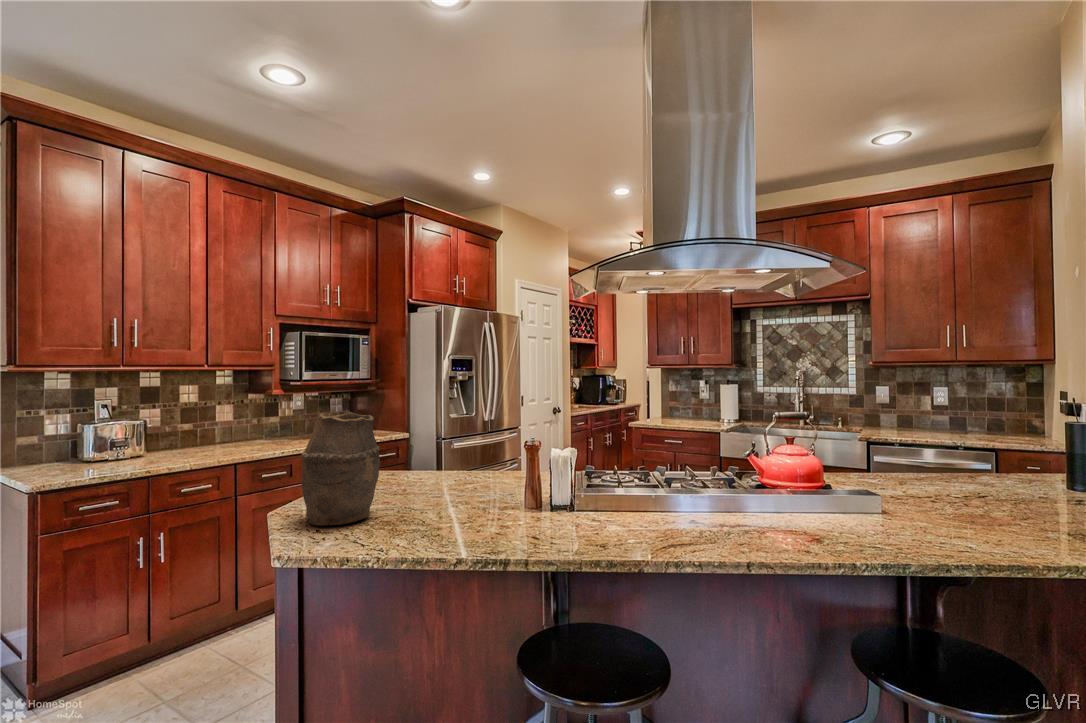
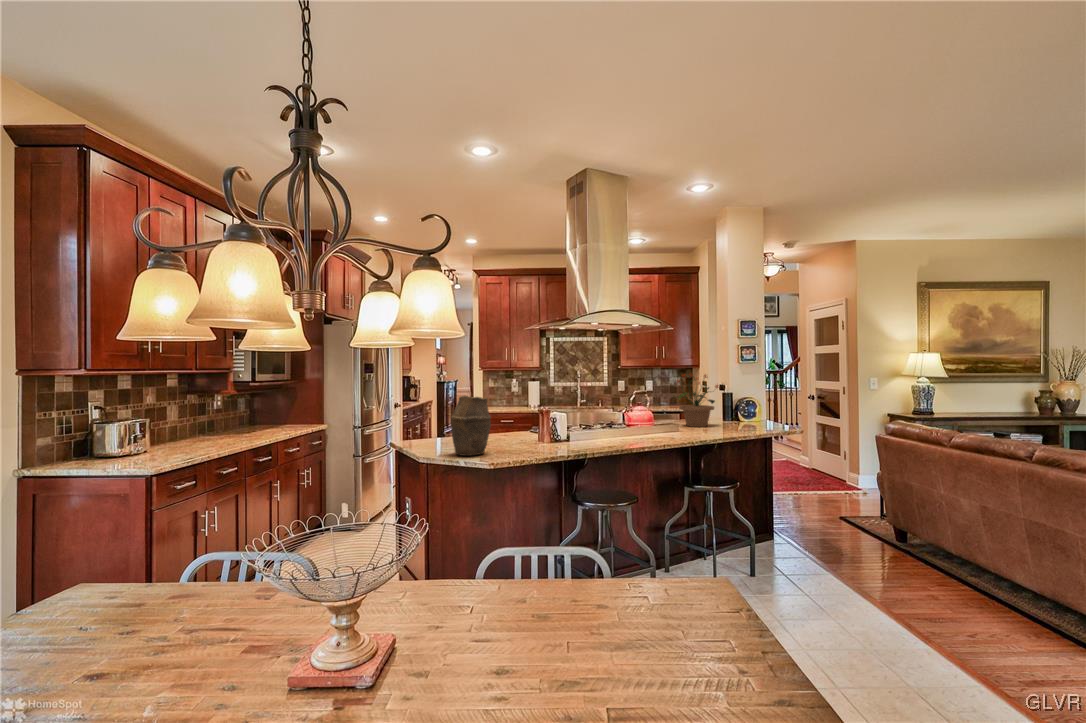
potted plant: none [900,373,1035,501] -> present [677,373,719,427]

